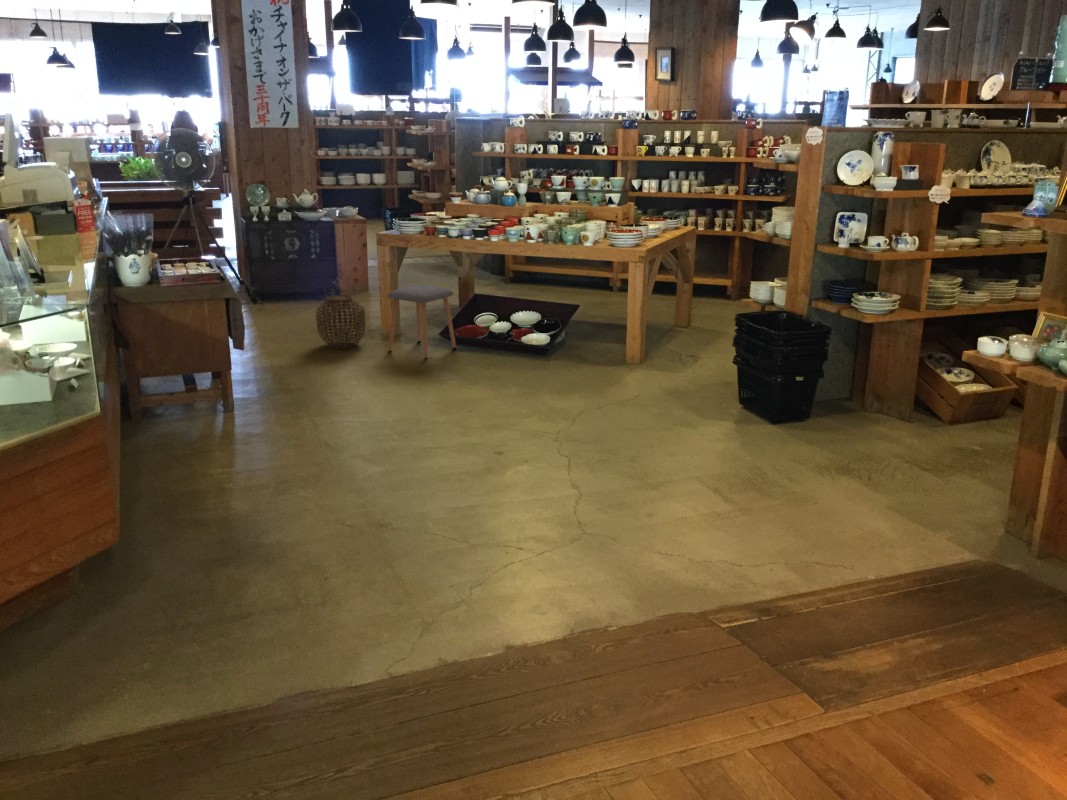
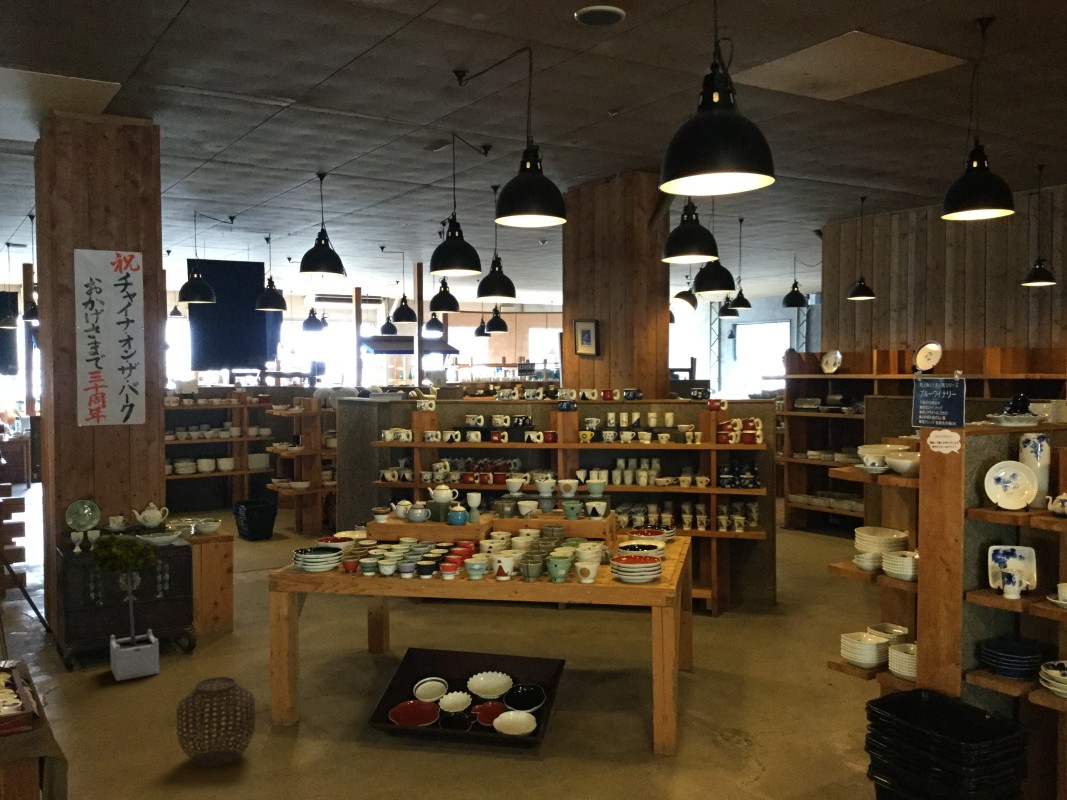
potted tree: none [264,205,314,308] -> present [91,534,160,681]
stool: present [388,285,456,359] -> none [293,653,397,777]

